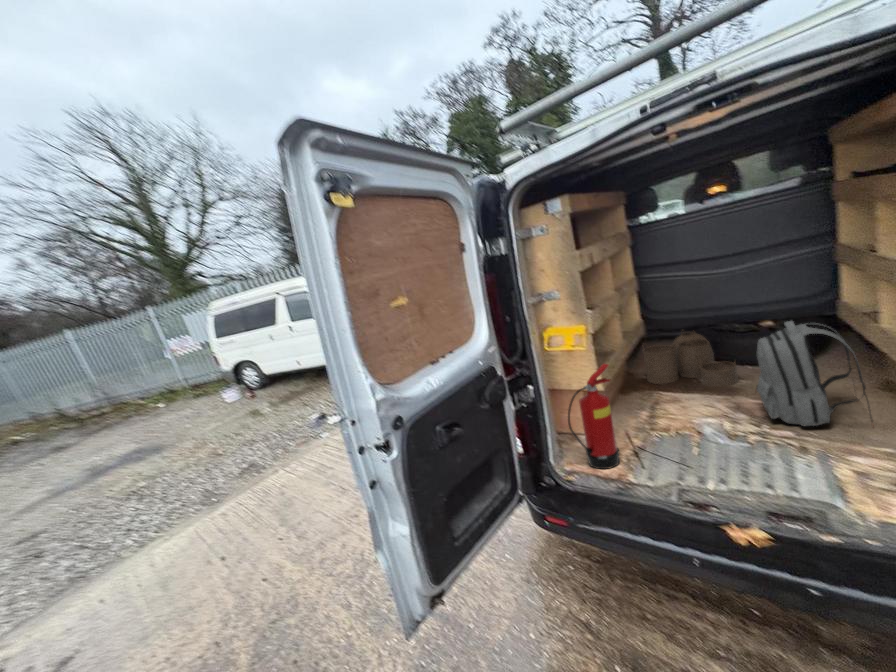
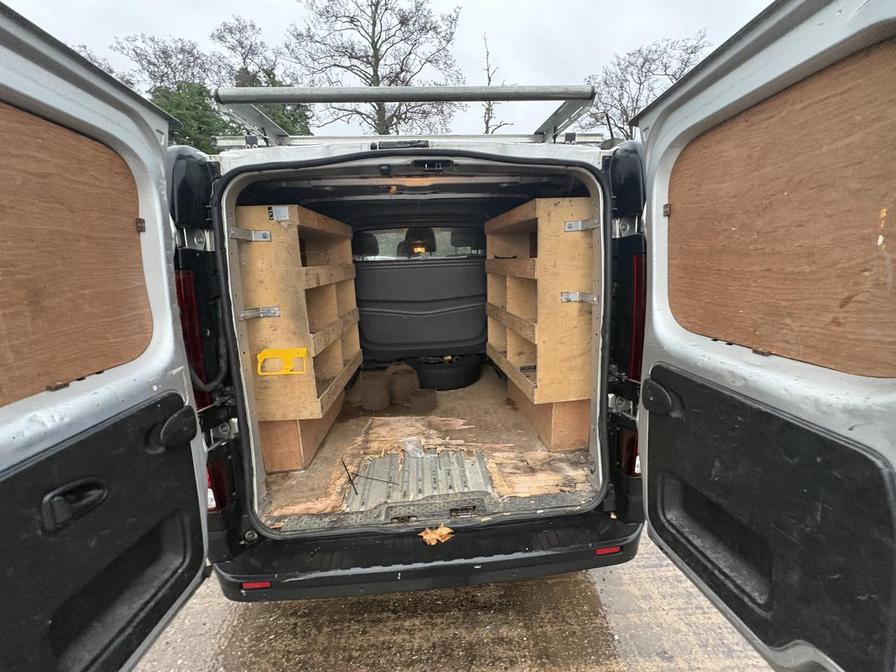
backpack: present [755,321,873,426] -> none [454,354,537,446]
fire extinguisher: present [568,364,619,469] -> none [279,391,335,510]

